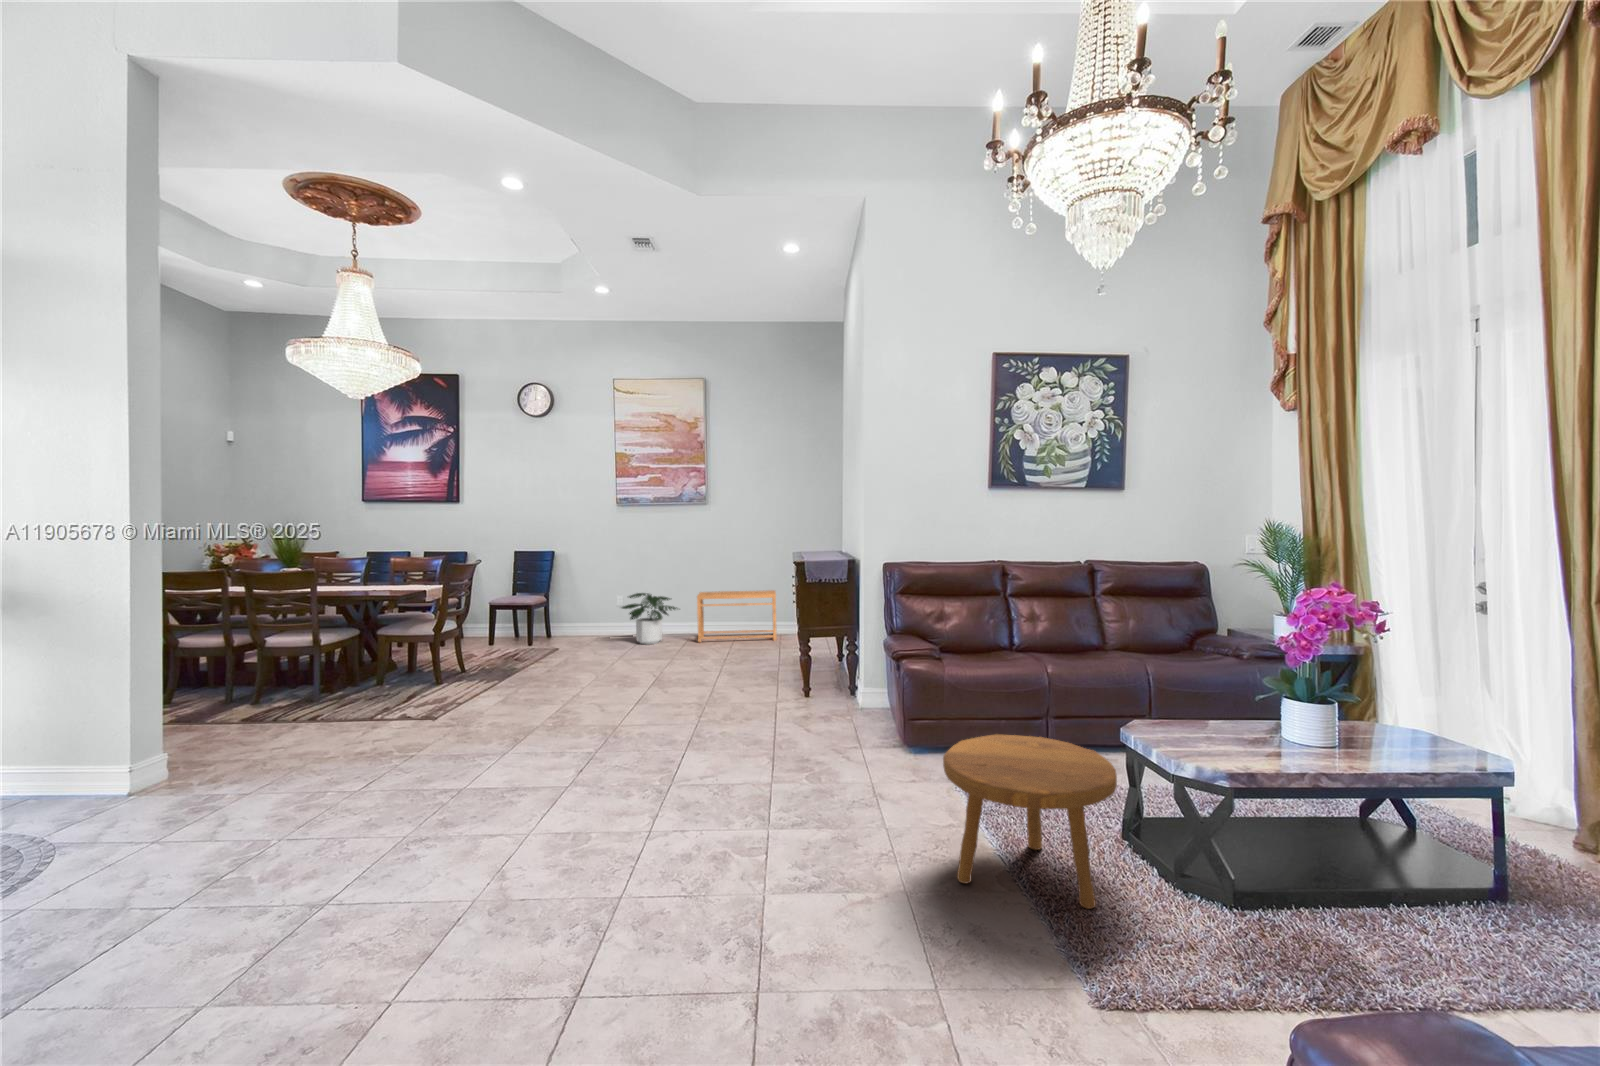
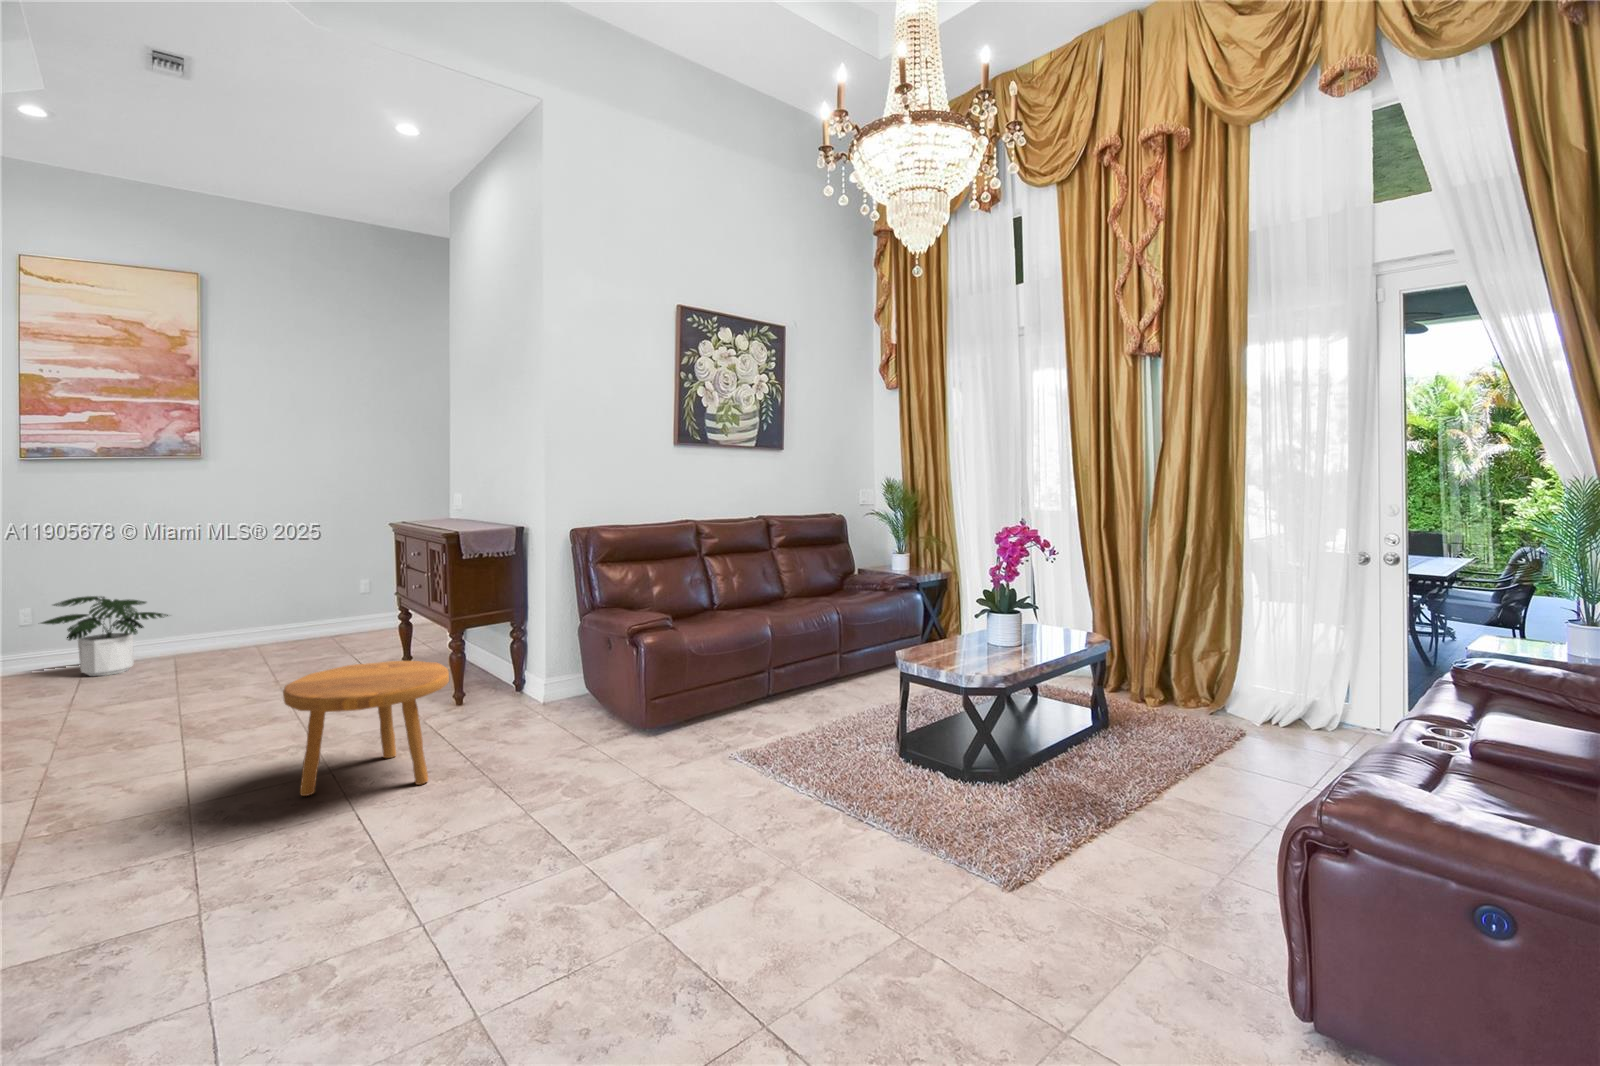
side table: present [697,590,777,642] -> none [200,578,341,661]
footstool: present [943,734,1117,909] -> present [283,661,449,796]

